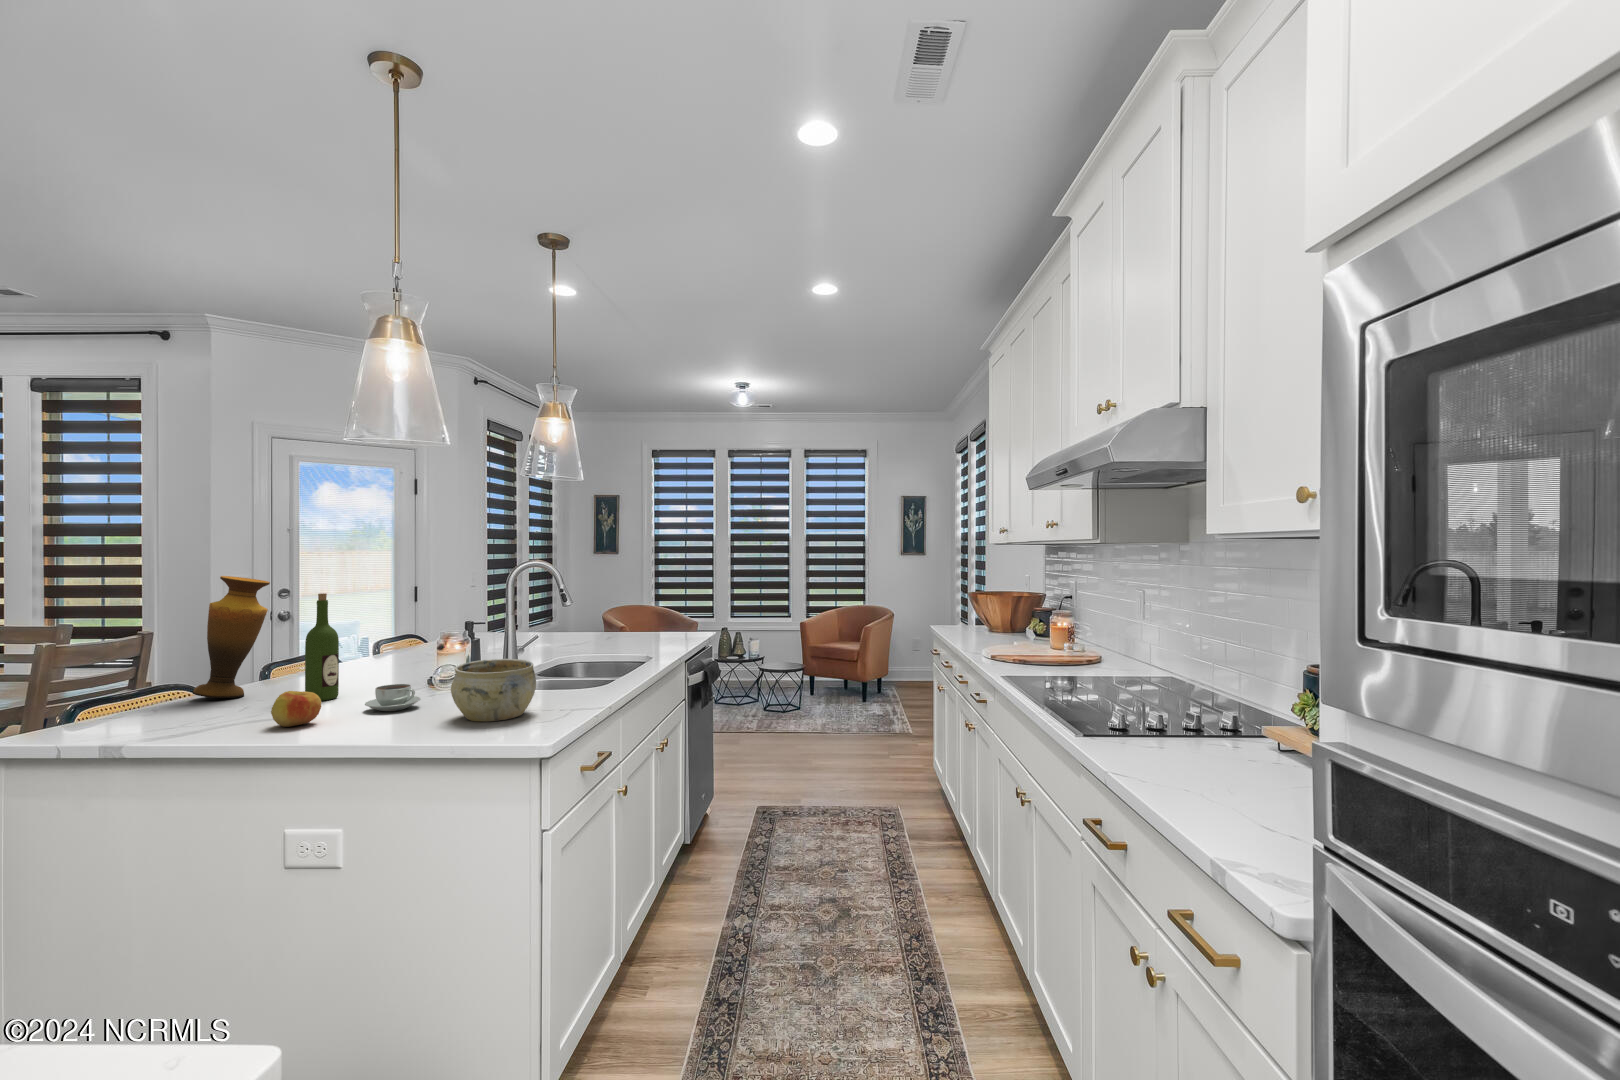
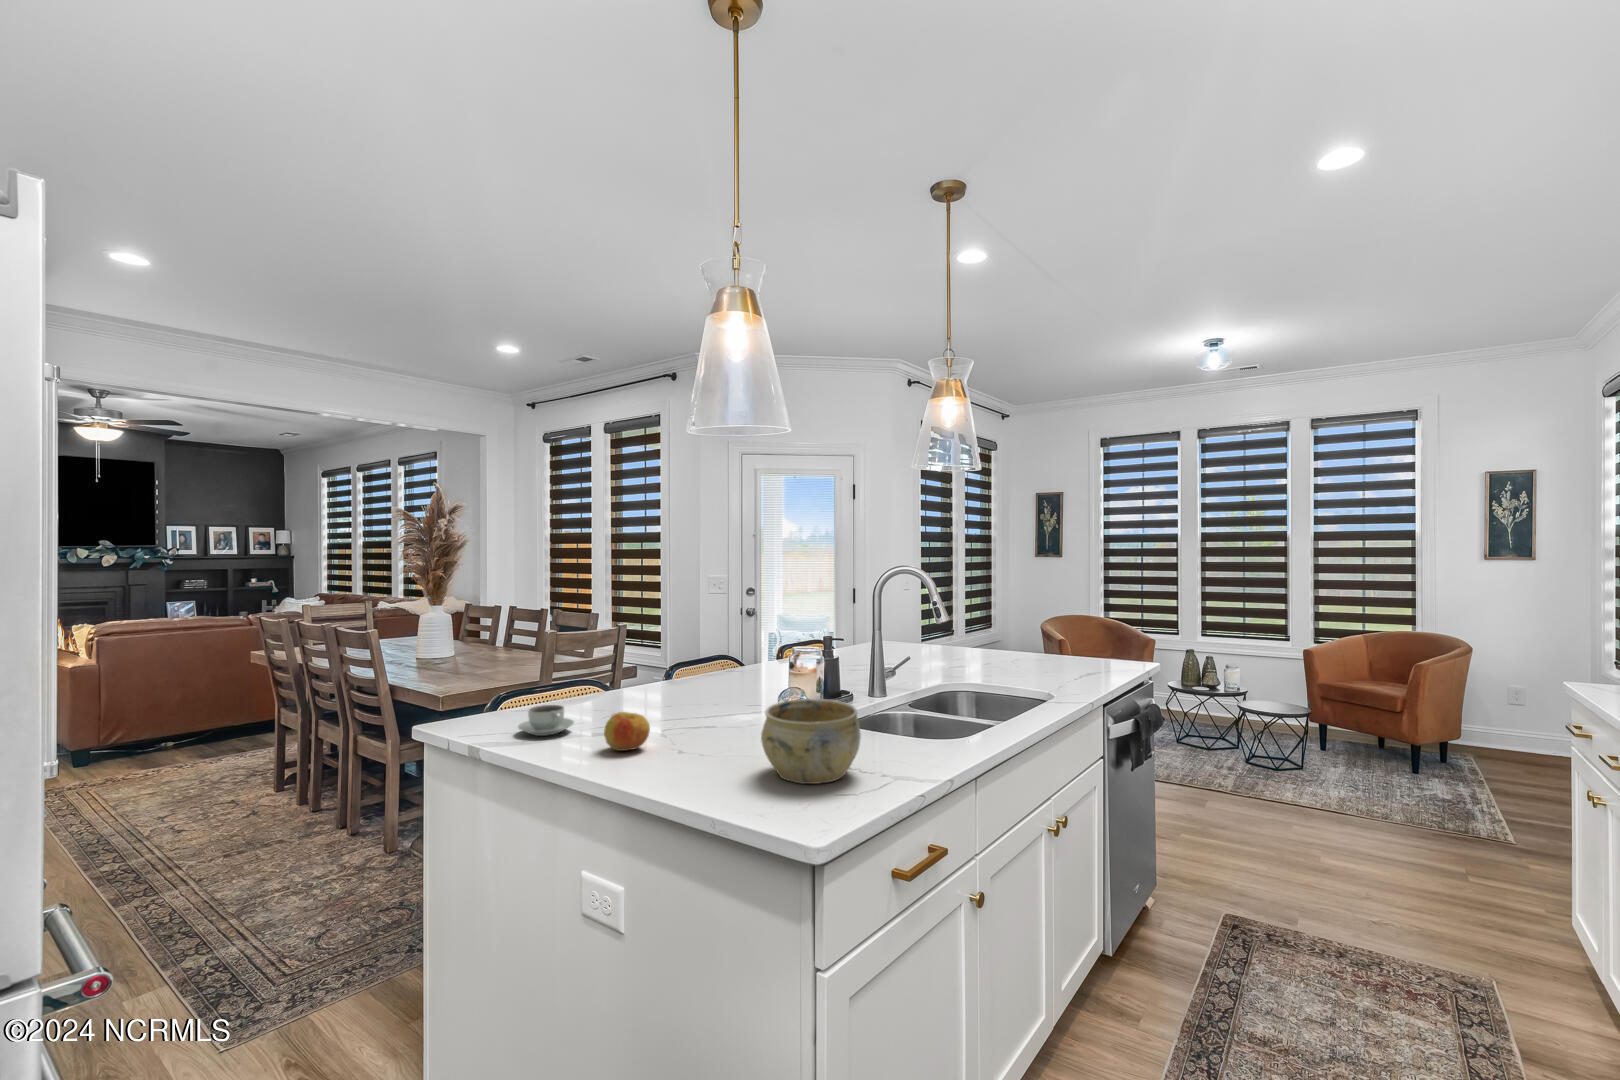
vase: present [193,576,270,698] -> none [593,583,653,702]
wine bottle: present [305,593,339,701] -> none [668,604,698,717]
coffee cup: present [365,684,421,711] -> present [518,705,574,736]

